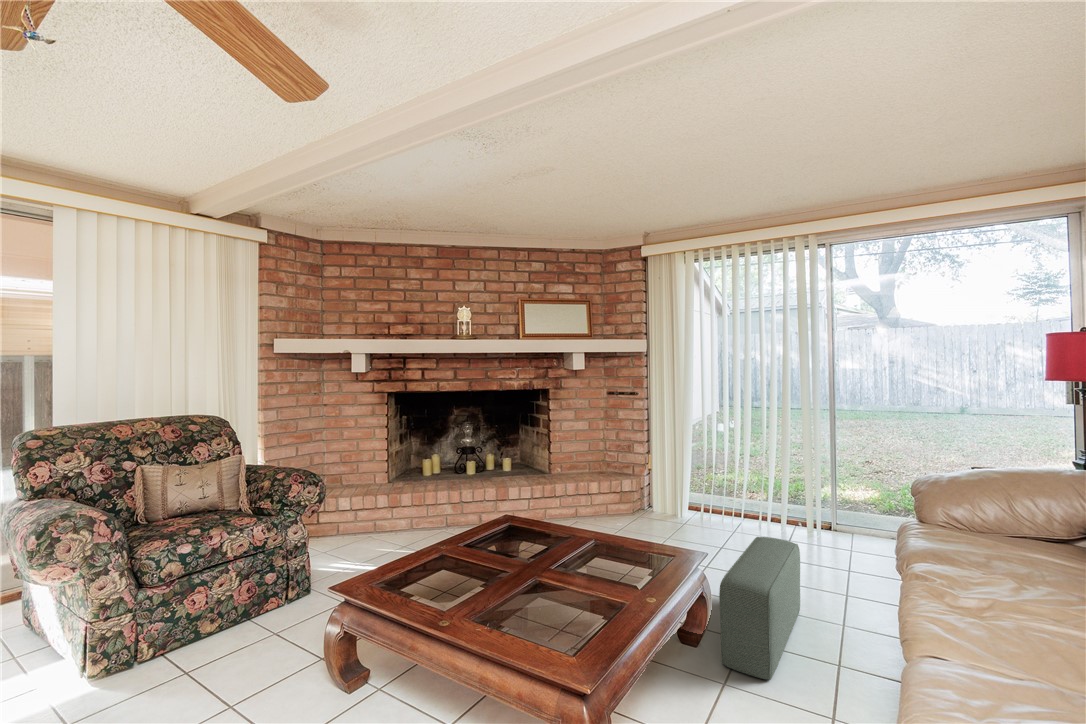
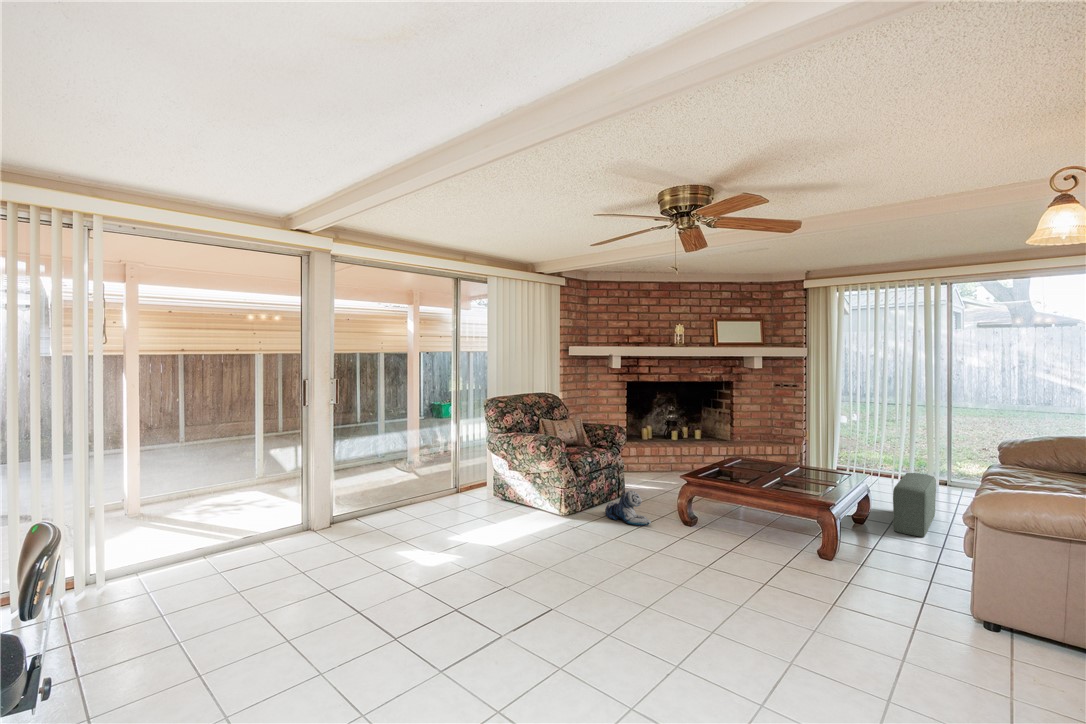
plush toy: none [188,611,256,695] -> present [605,491,651,526]

